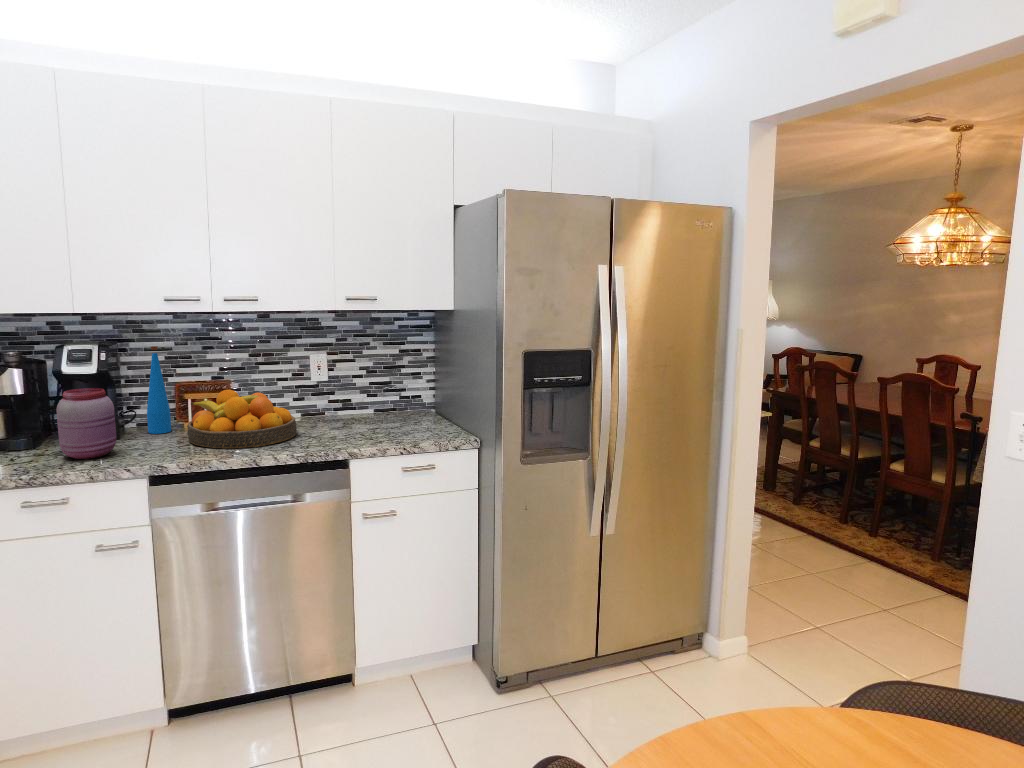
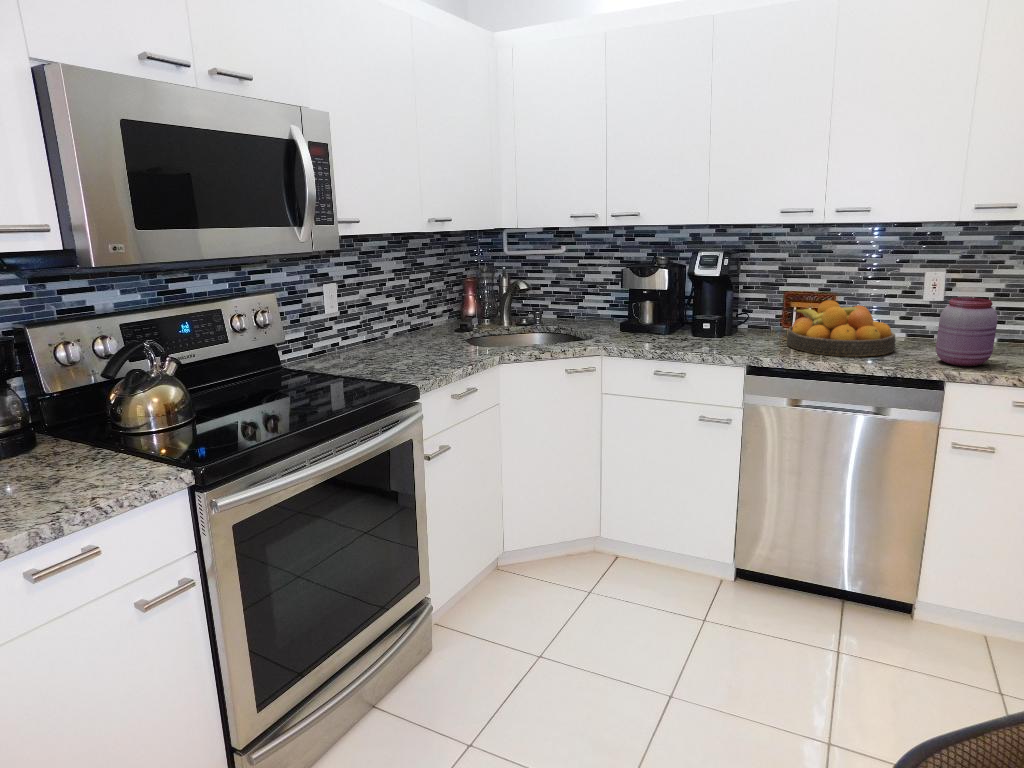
bottle: present [147,346,171,434] -> none [755,257,776,335]
jar: present [56,388,116,459] -> present [936,298,998,366]

